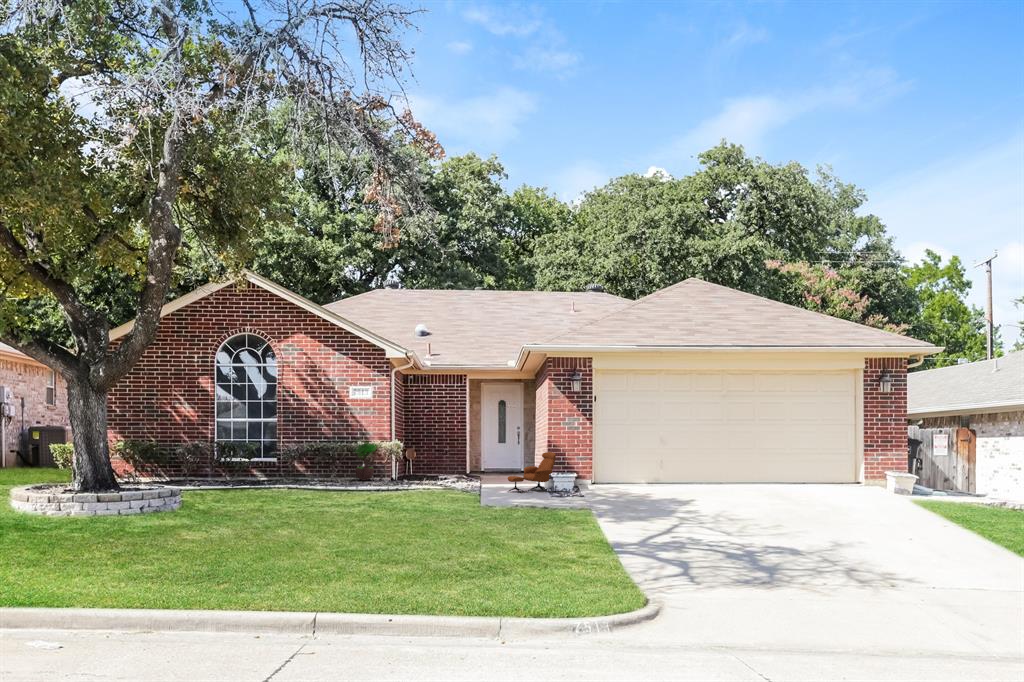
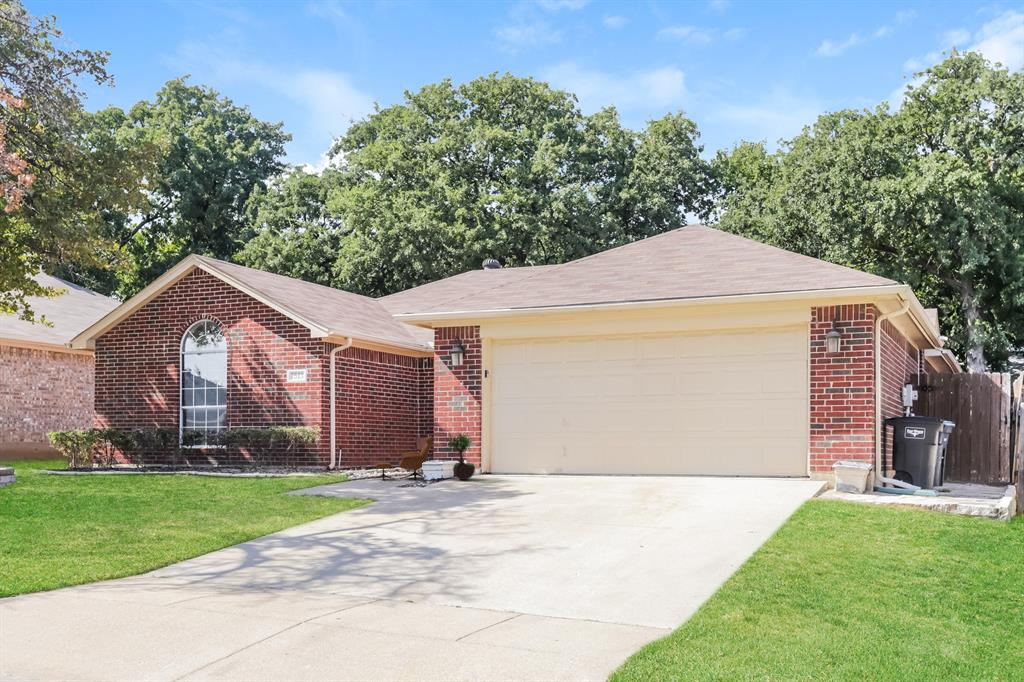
potted tree: present [355,442,375,480] -> present [448,434,475,480]

